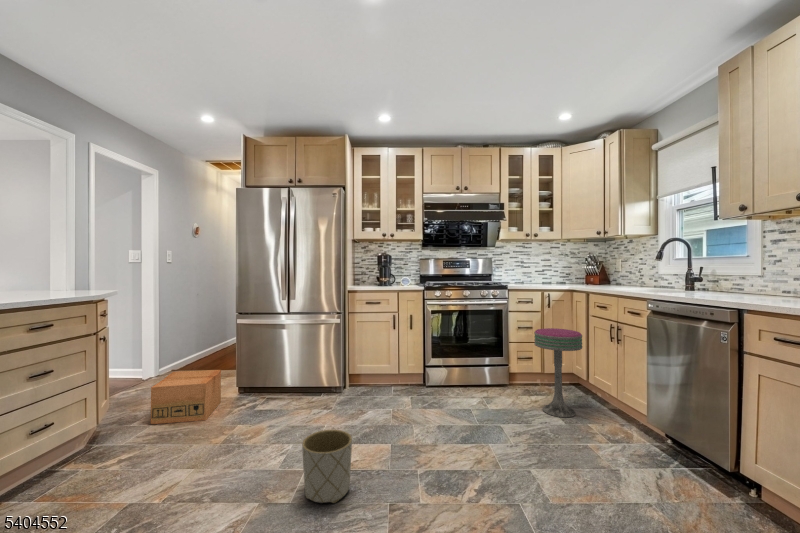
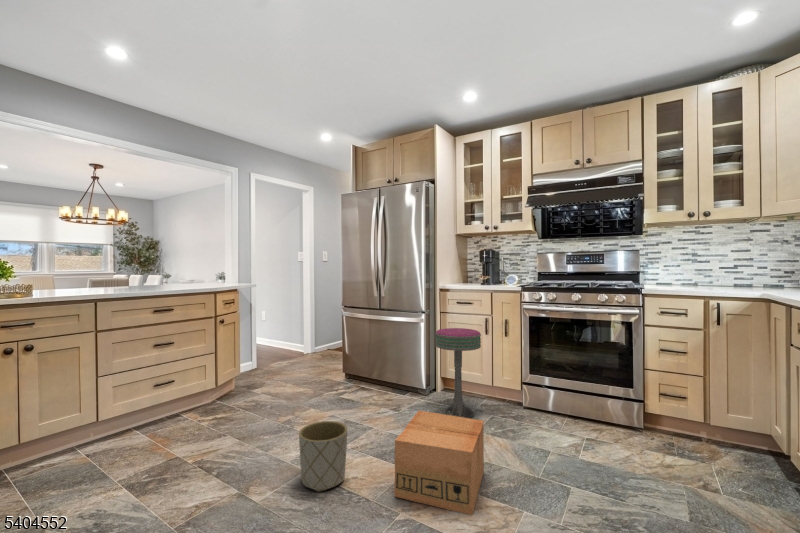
bar stool: present [534,328,582,417] -> present [435,328,481,418]
cardboard box: present [151,370,221,424] -> present [395,411,484,515]

